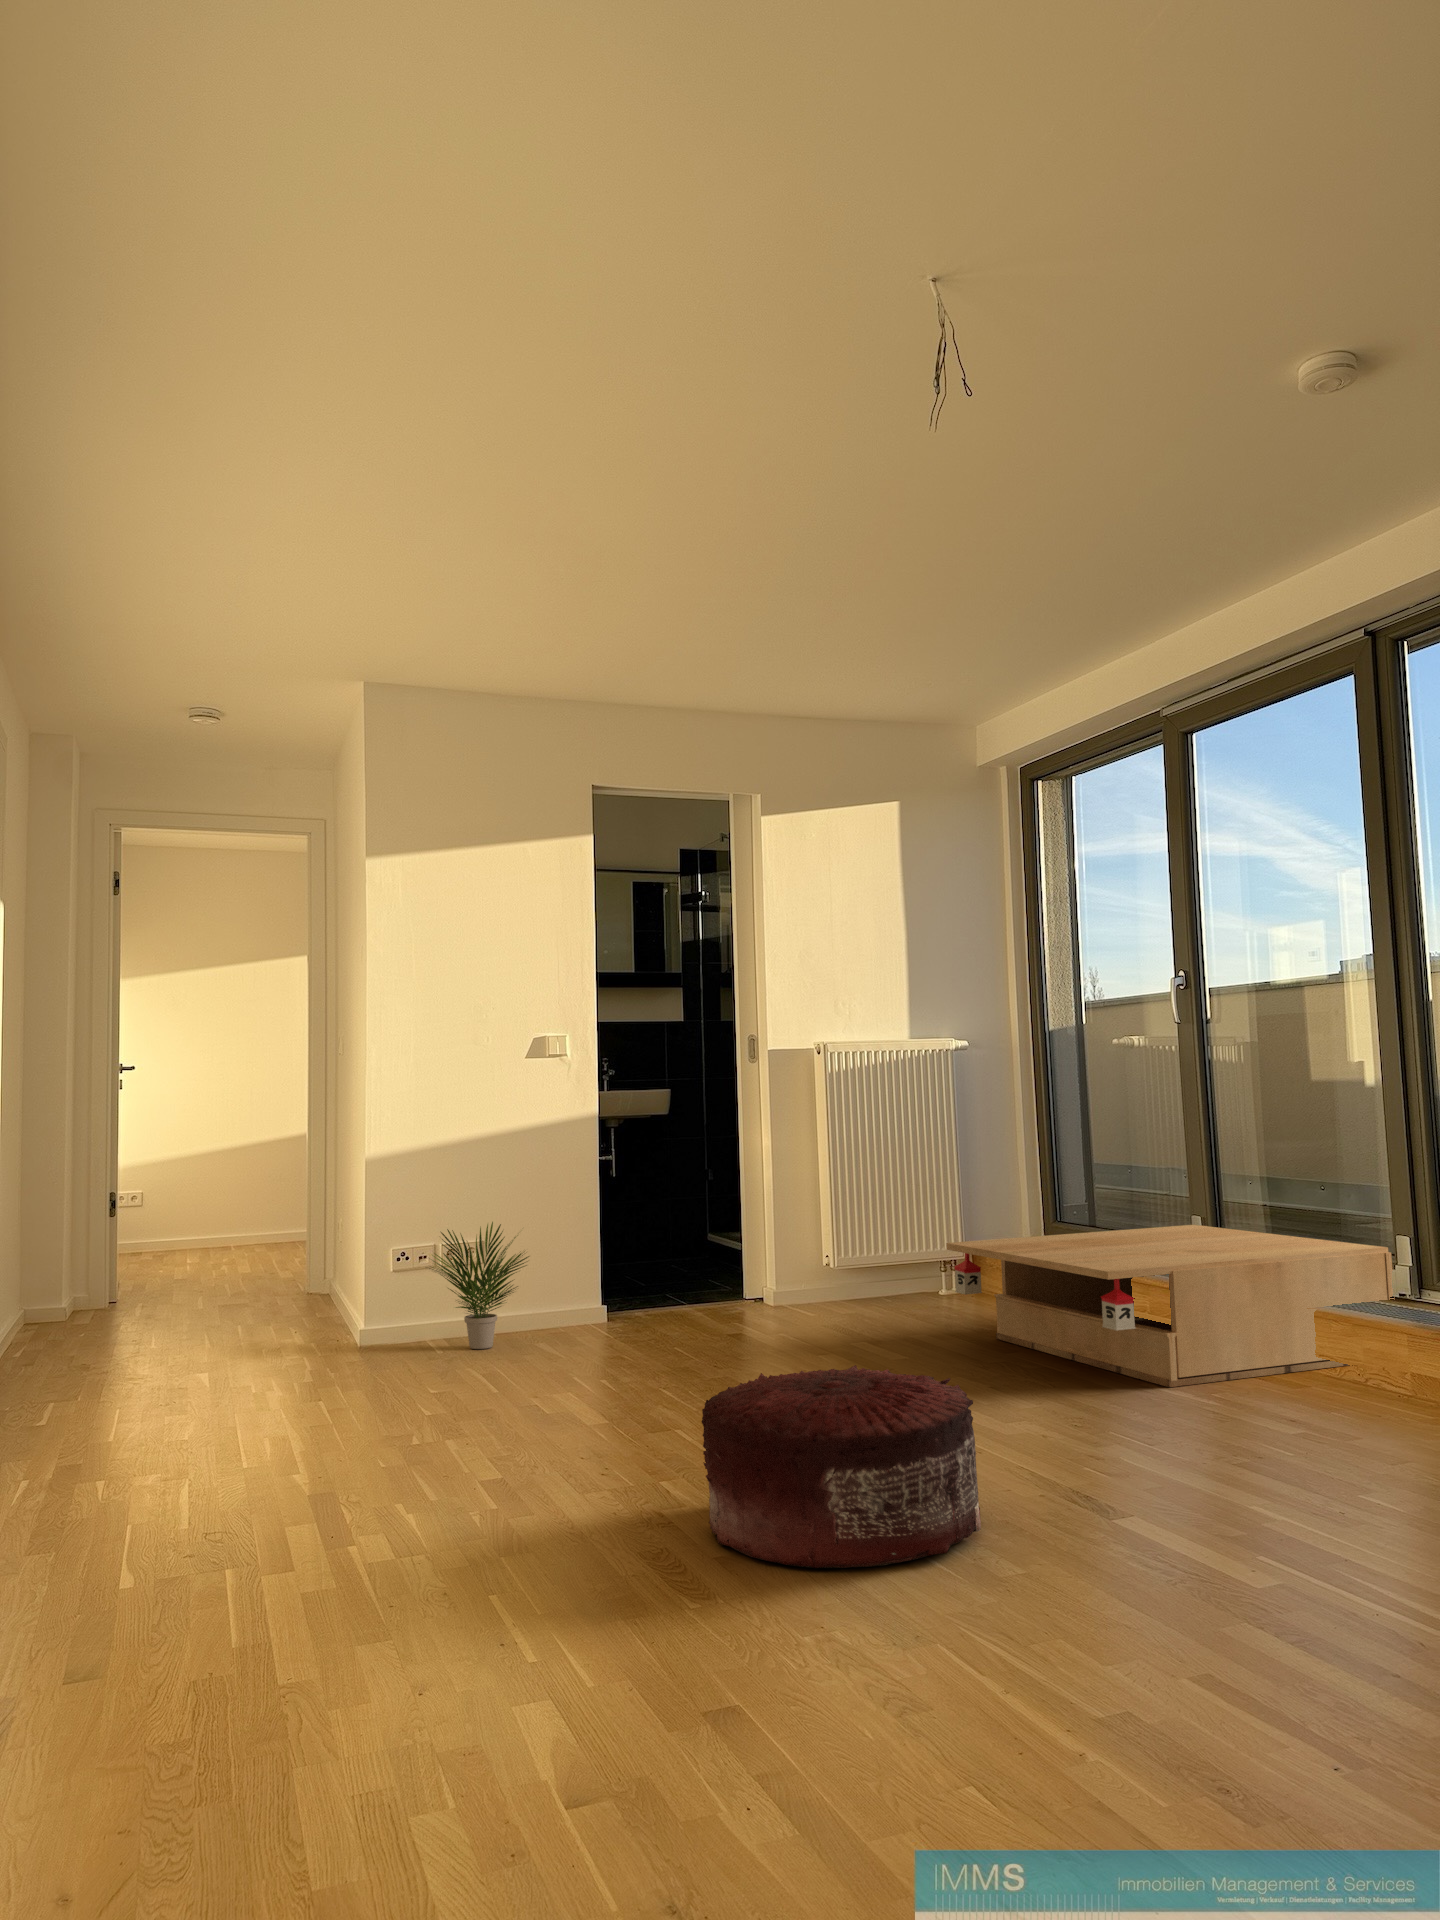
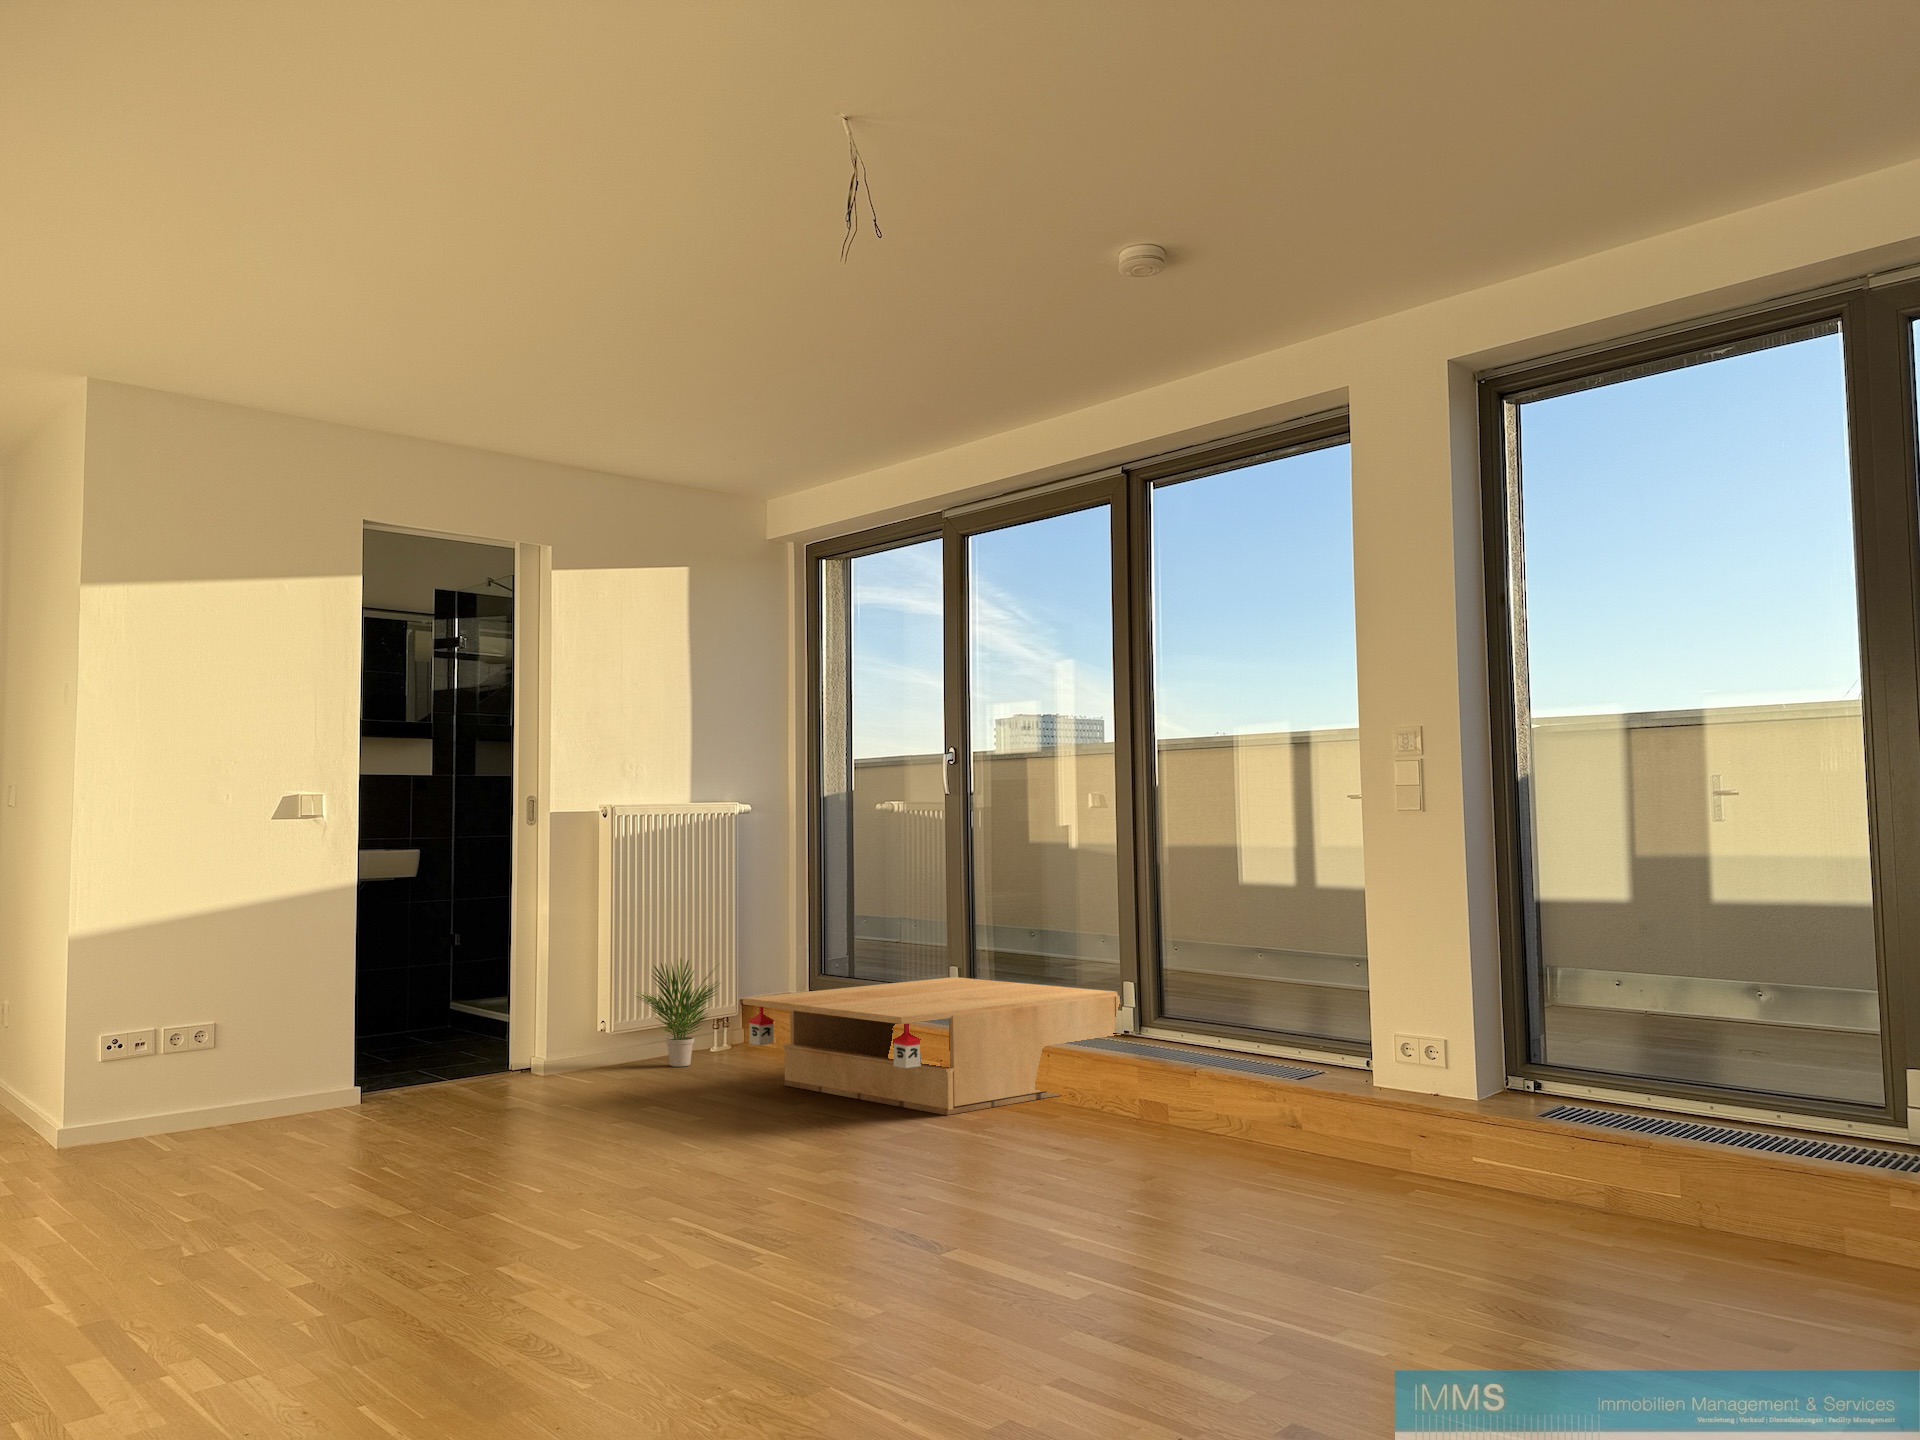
potted plant: present [429,1222,529,1349] -> present [637,958,720,1067]
pouf: present [701,1365,981,1568] -> none [601,1099,836,1257]

